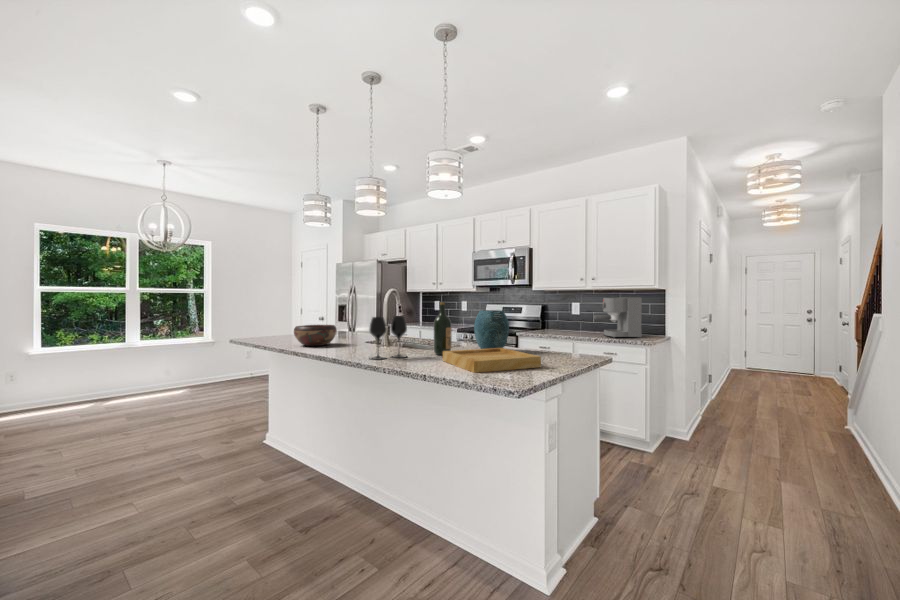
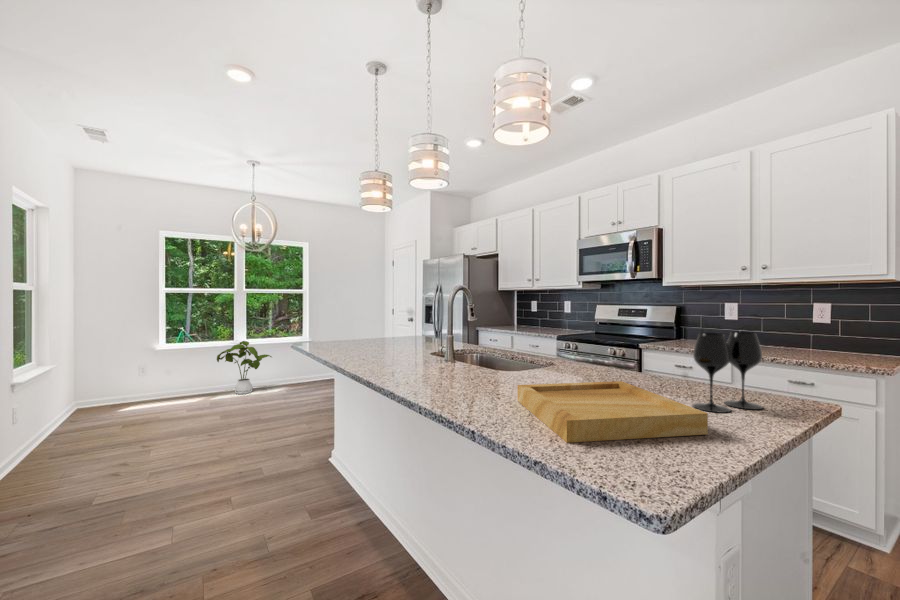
coffee maker: present [593,297,642,338] -> none [768,295,862,360]
wine bottle: present [434,302,452,355] -> none [509,304,537,386]
vase: present [474,310,509,349] -> none [575,316,633,384]
wine glass: present [369,316,407,360] -> present [693,332,762,413]
decorative bowl: present [294,325,337,346] -> none [339,332,392,360]
house plant: none [106,342,171,398] -> present [217,341,271,394]

